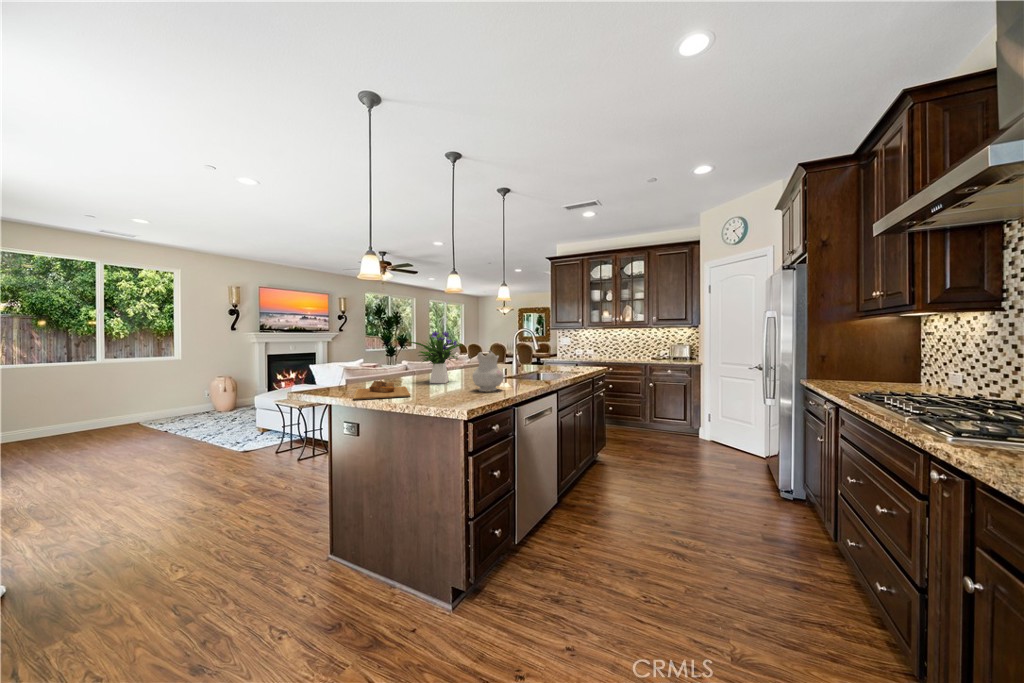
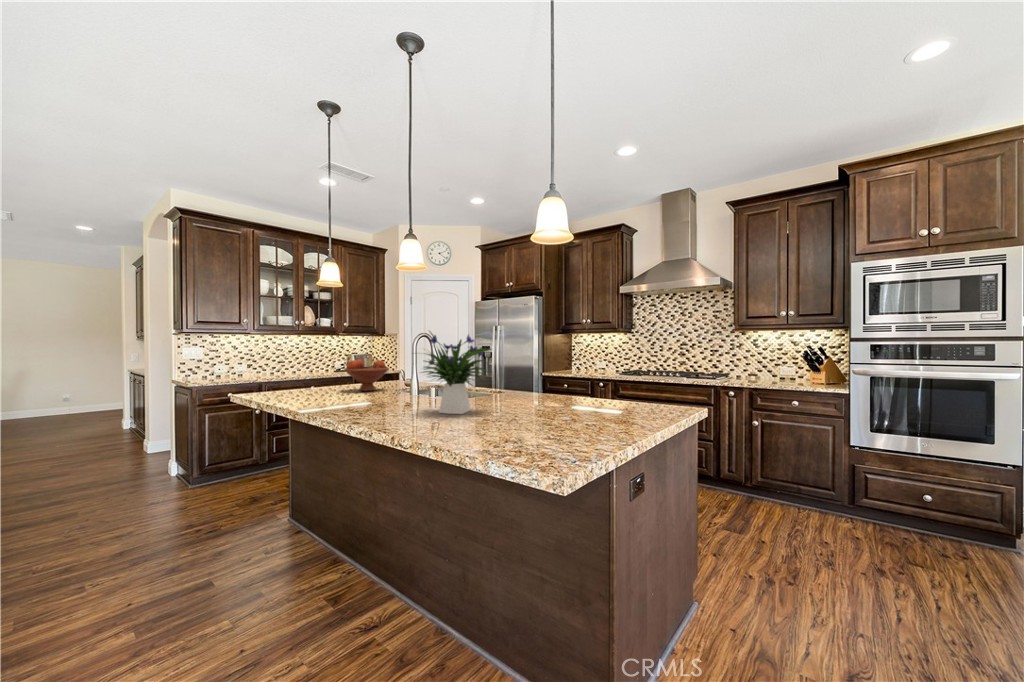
fruit bowl: none [515,347,546,370] -> present [345,359,389,391]
ceramic pitcher: present [472,350,504,392] -> none [531,359,570,405]
cutting board: present [353,381,410,400] -> none [503,407,613,435]

